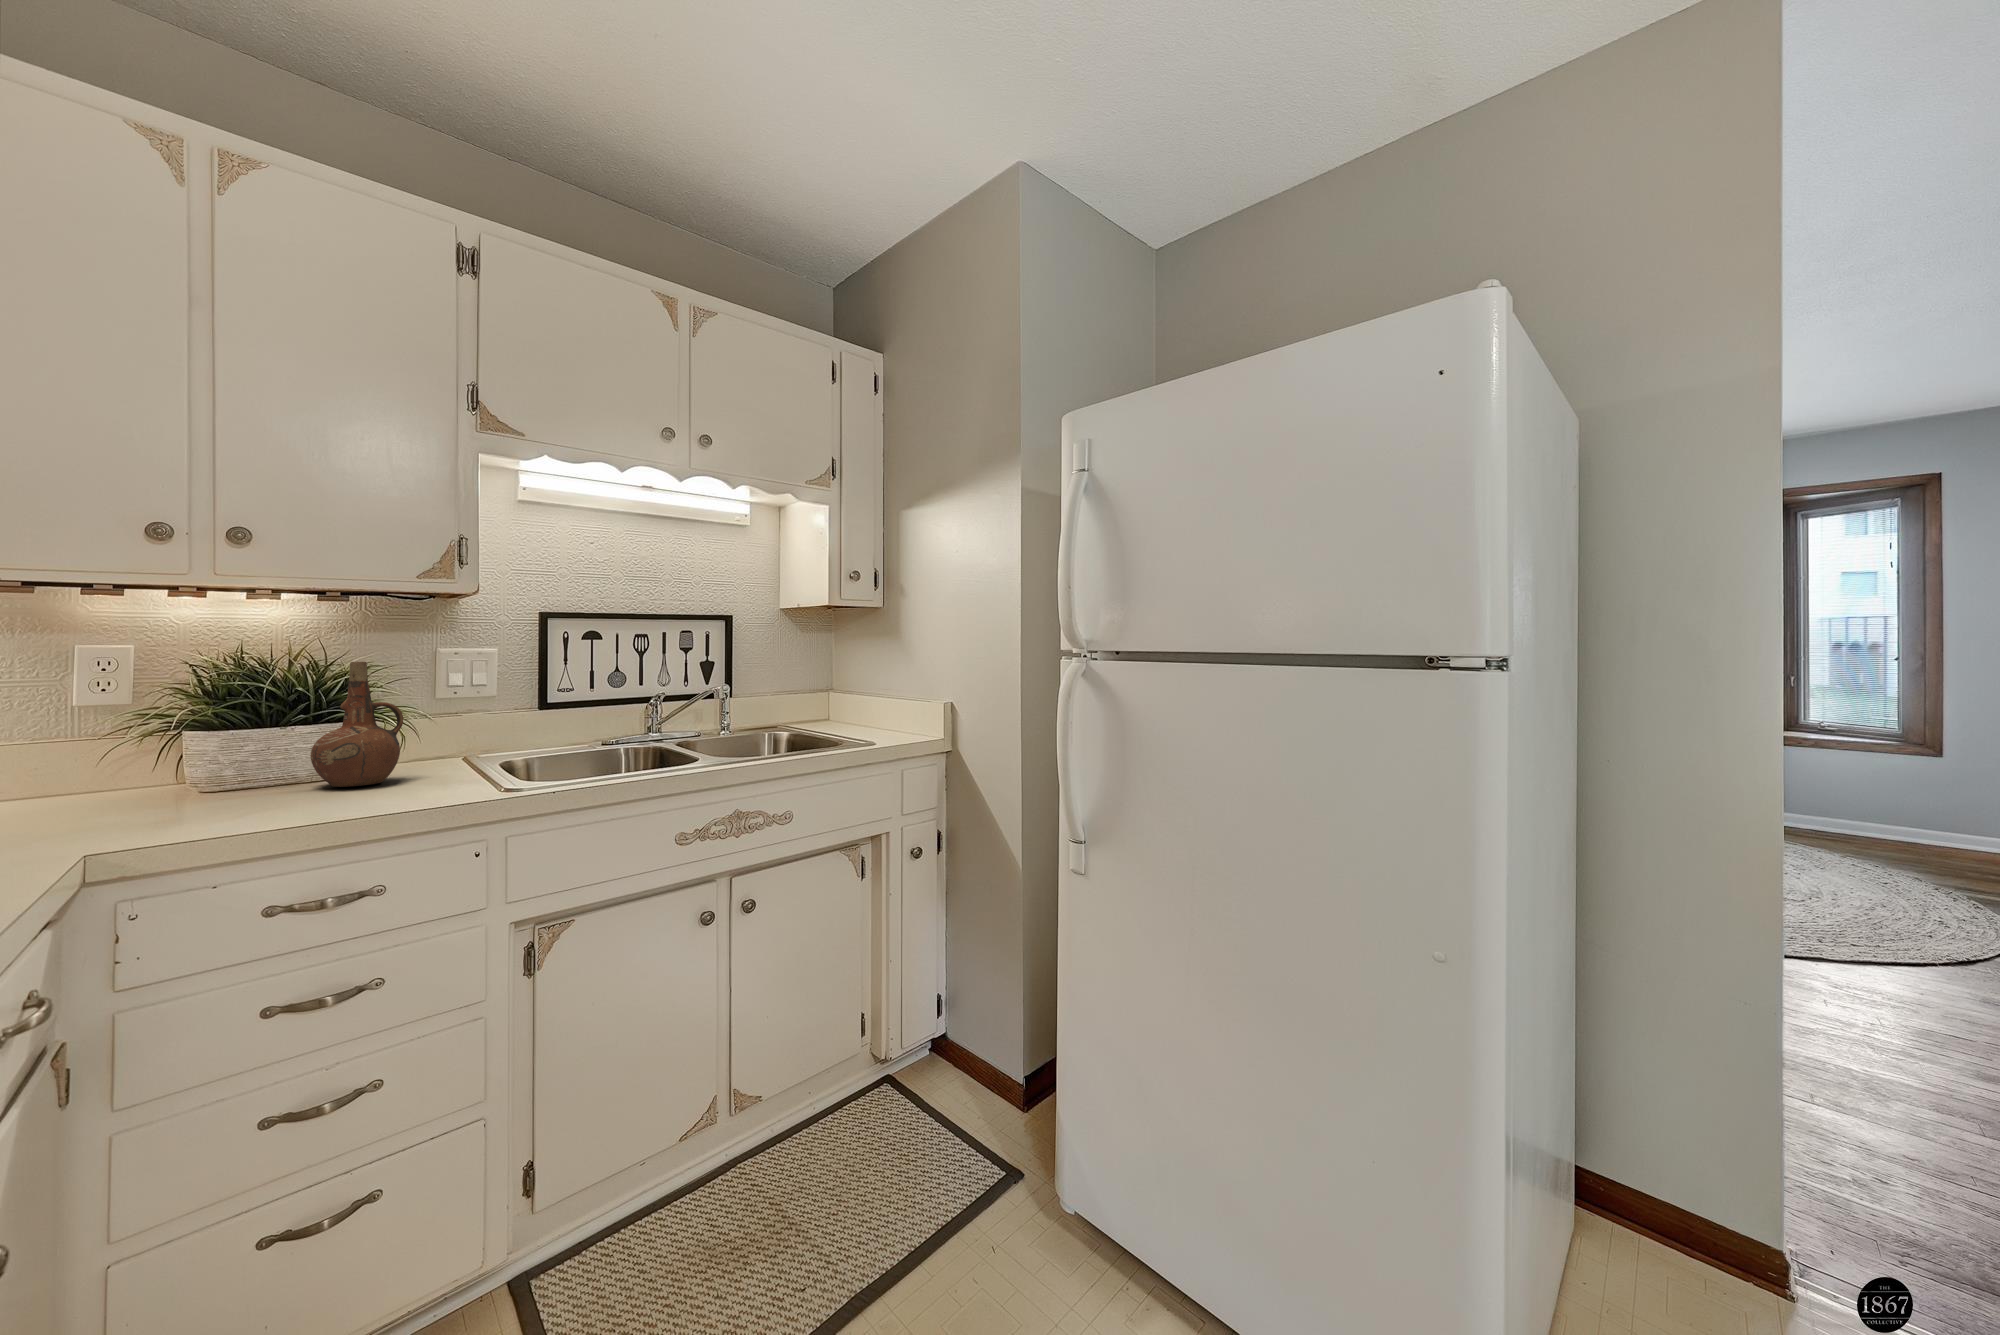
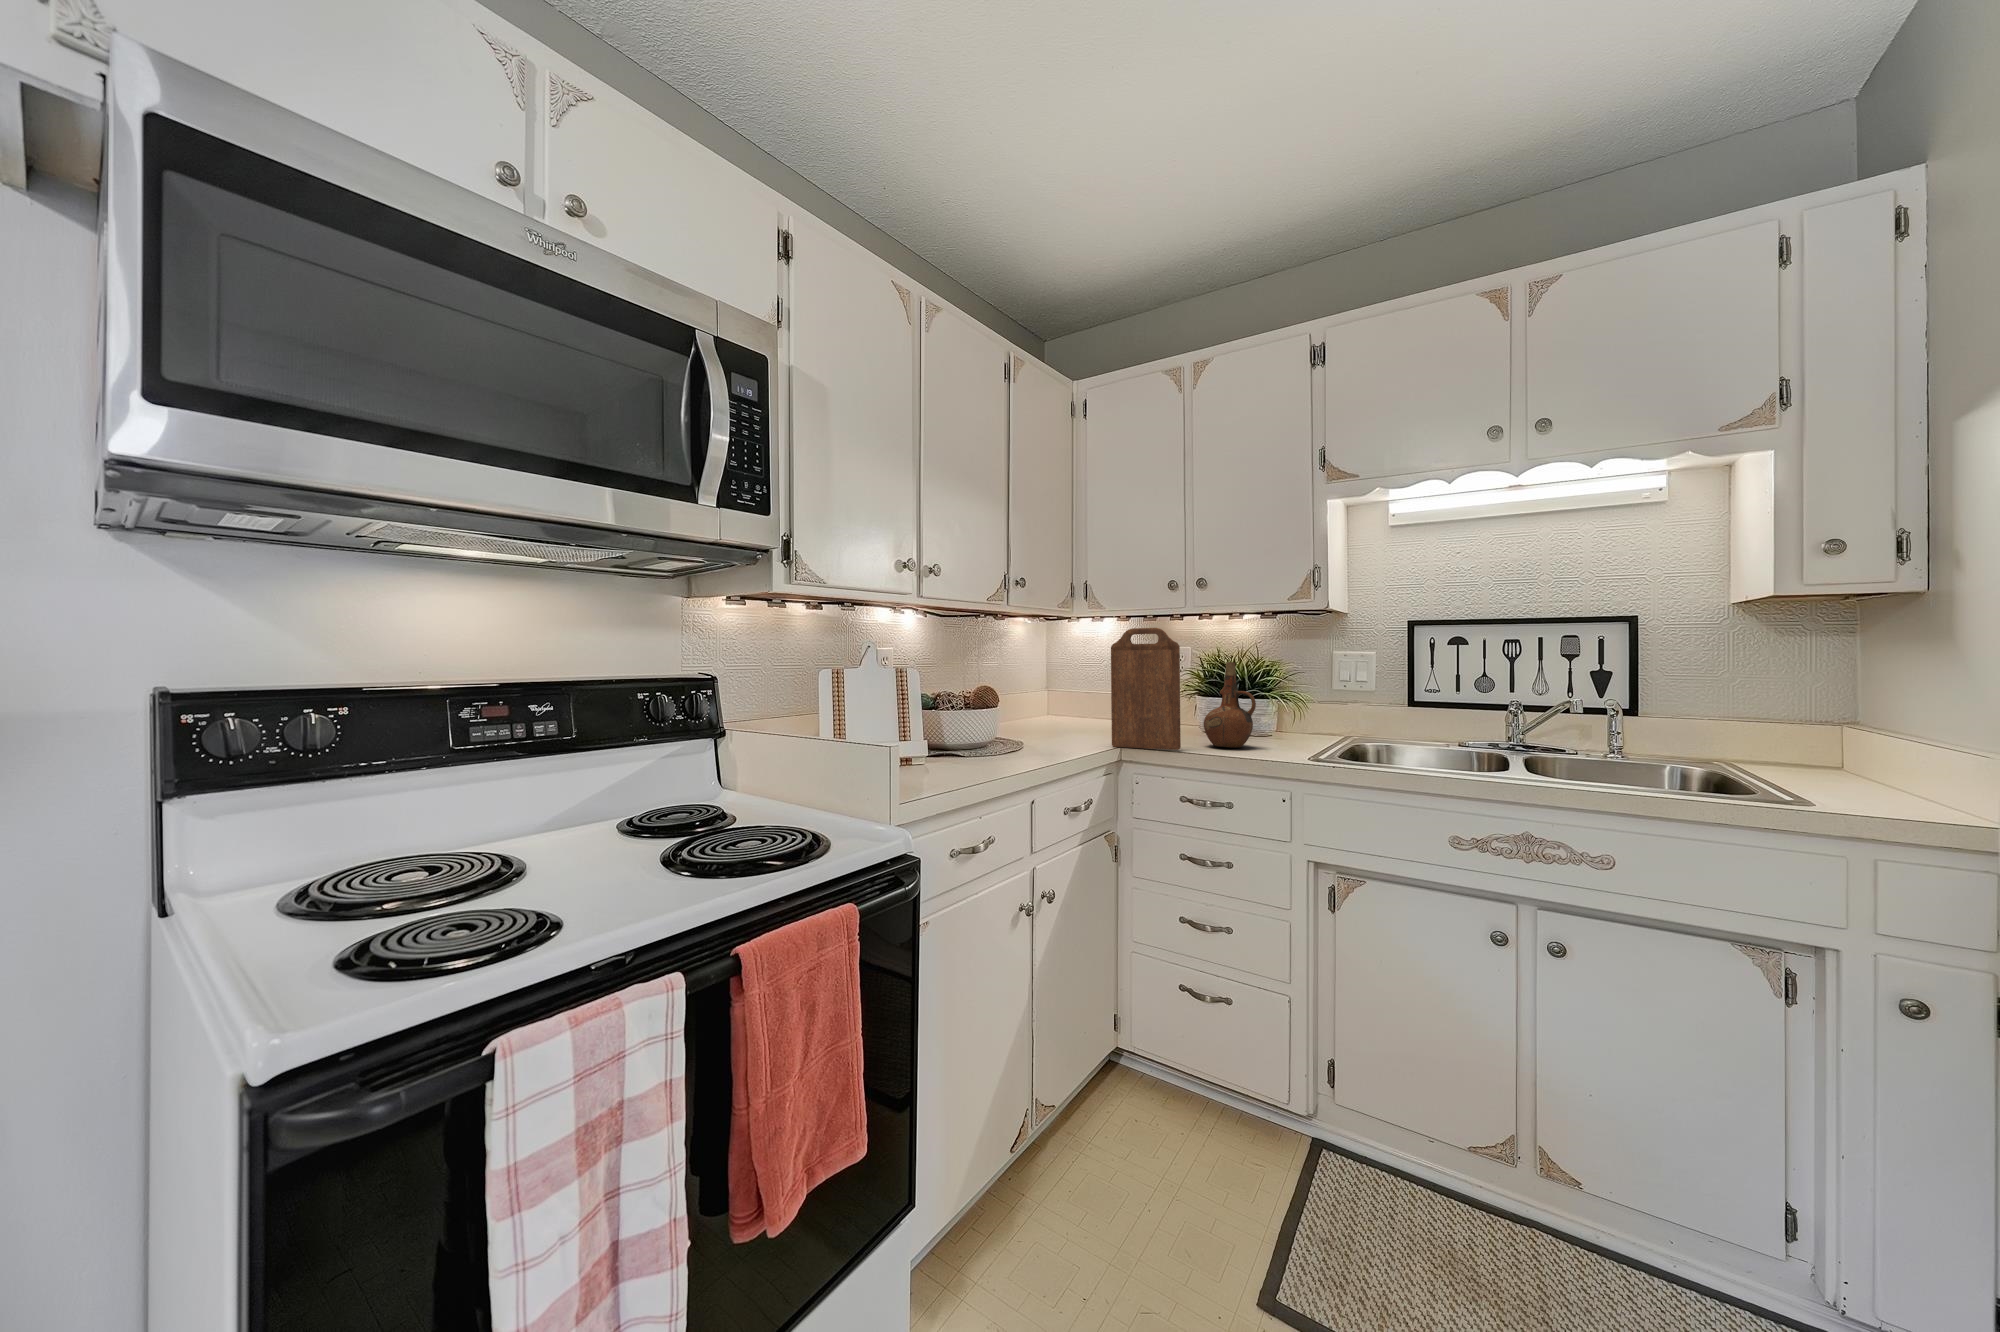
cutting board: none [118,606,299,823] -> present [1111,628,1181,750]

